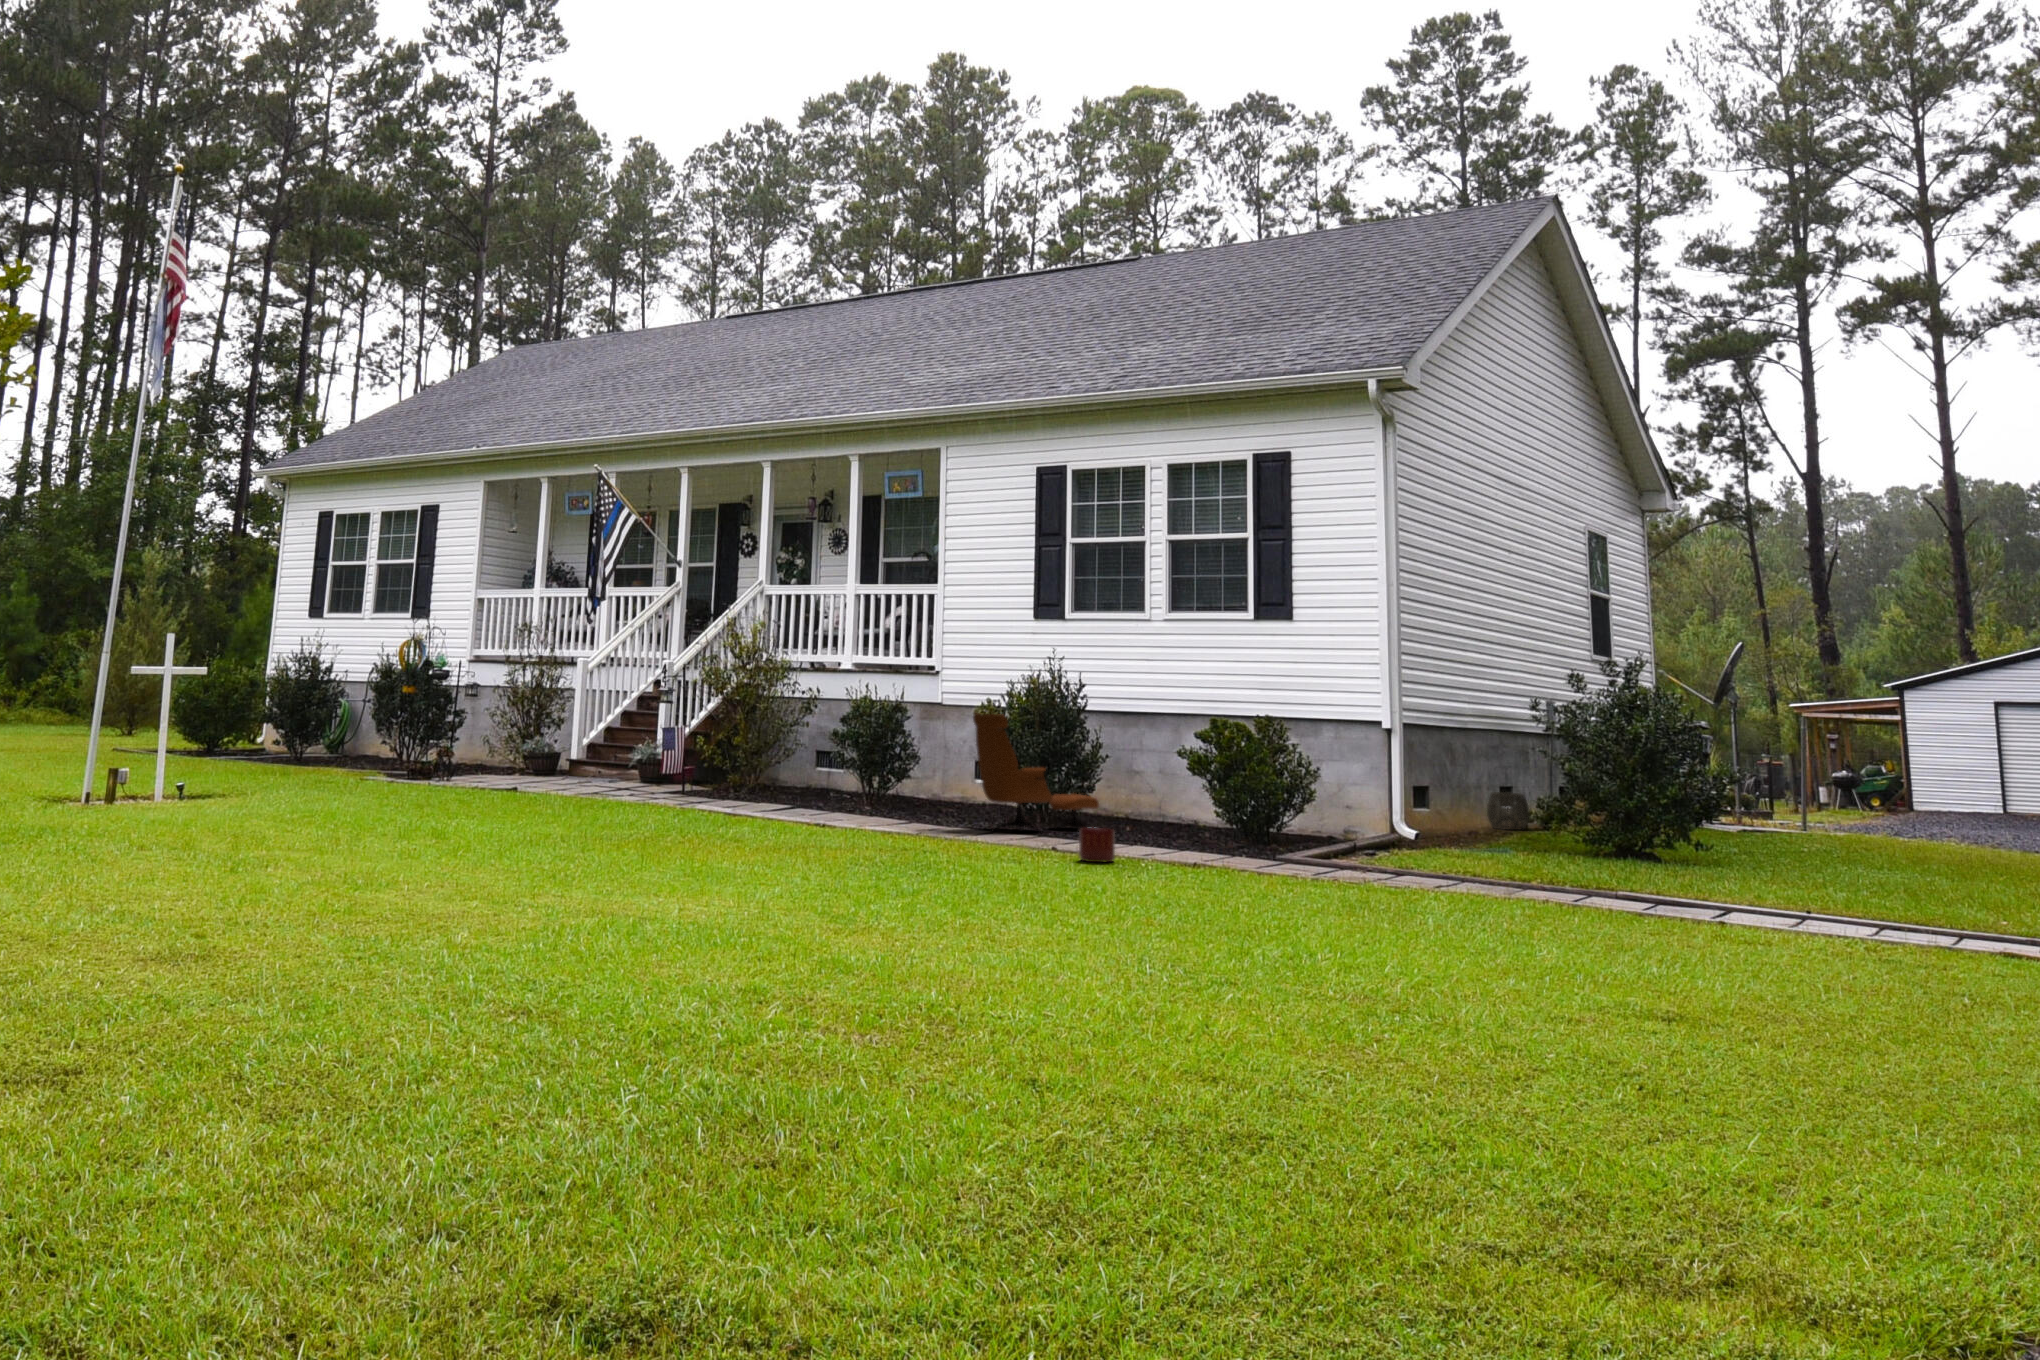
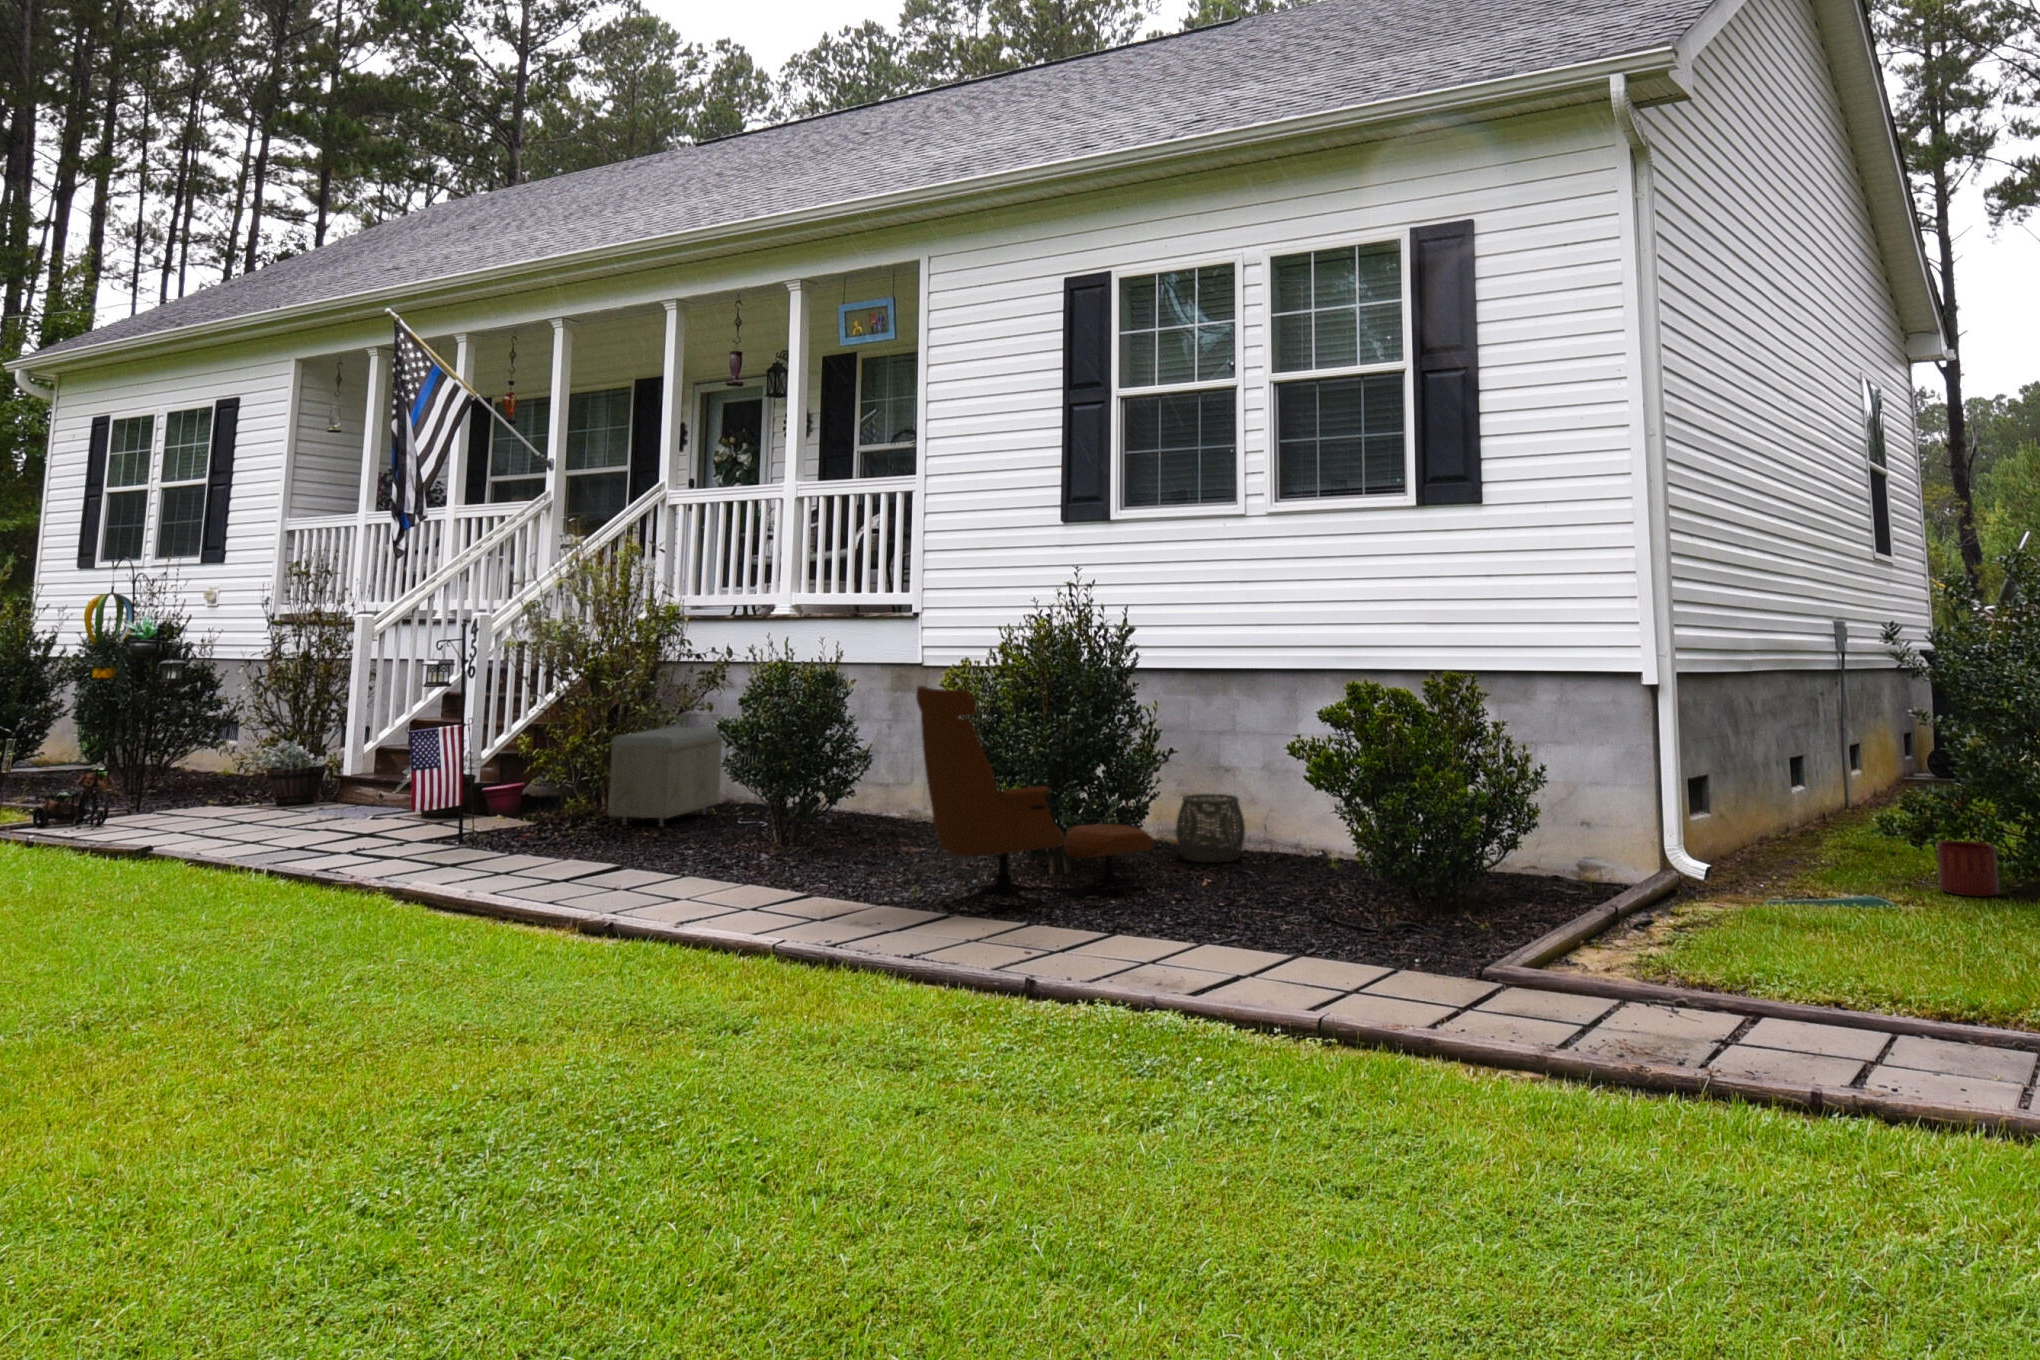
storage bench: none [748,745,810,804] -> present [608,727,722,826]
woven basket: present [1487,792,1529,830] -> present [1176,794,1245,863]
planter: present [1079,828,1115,862] -> present [1937,841,1999,897]

